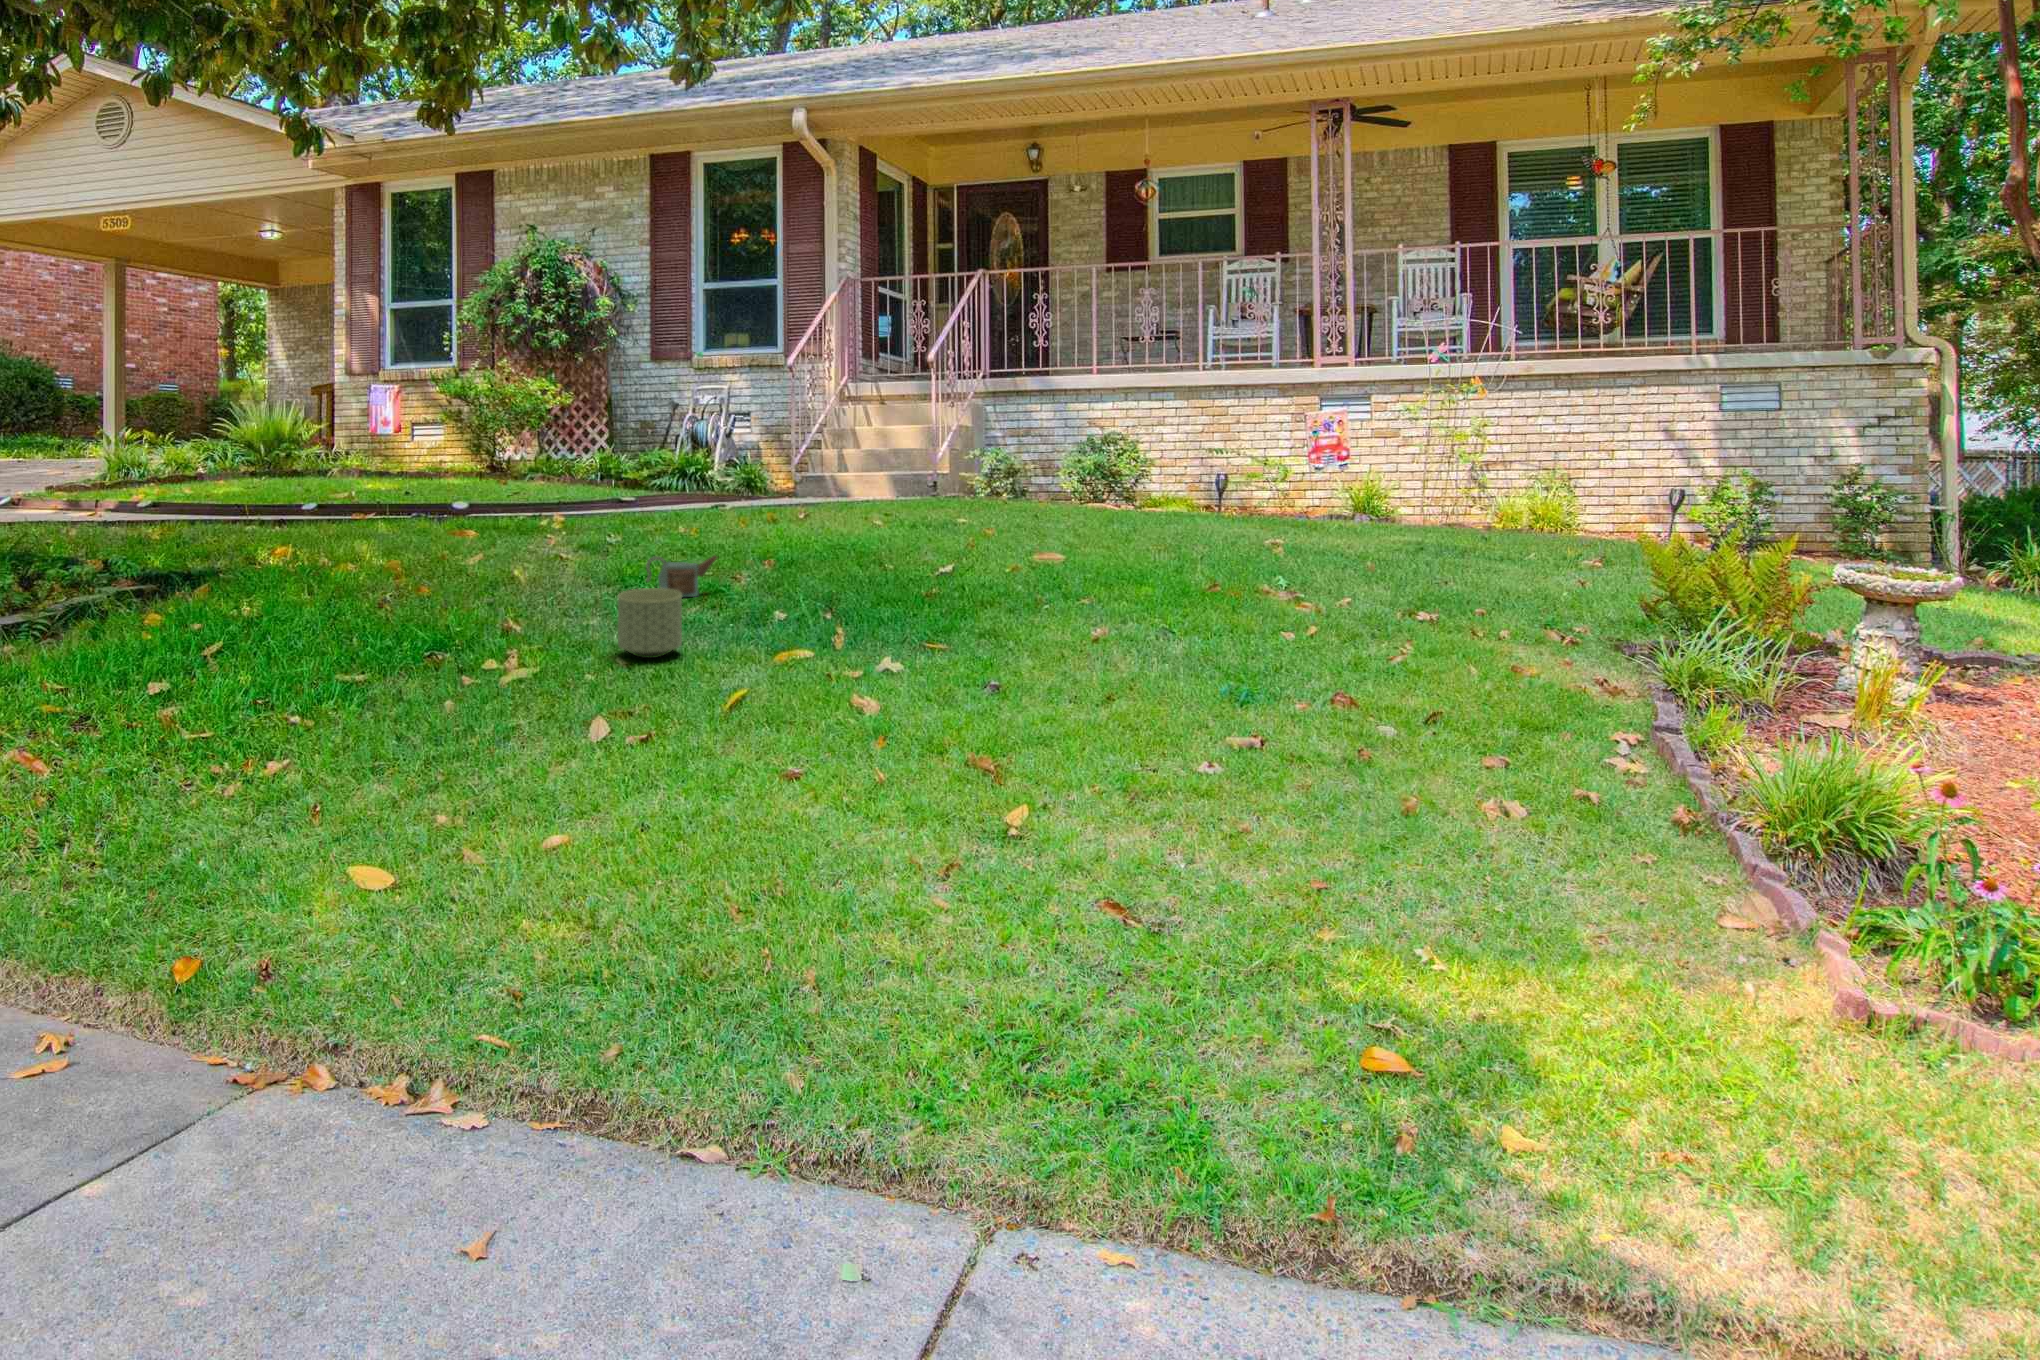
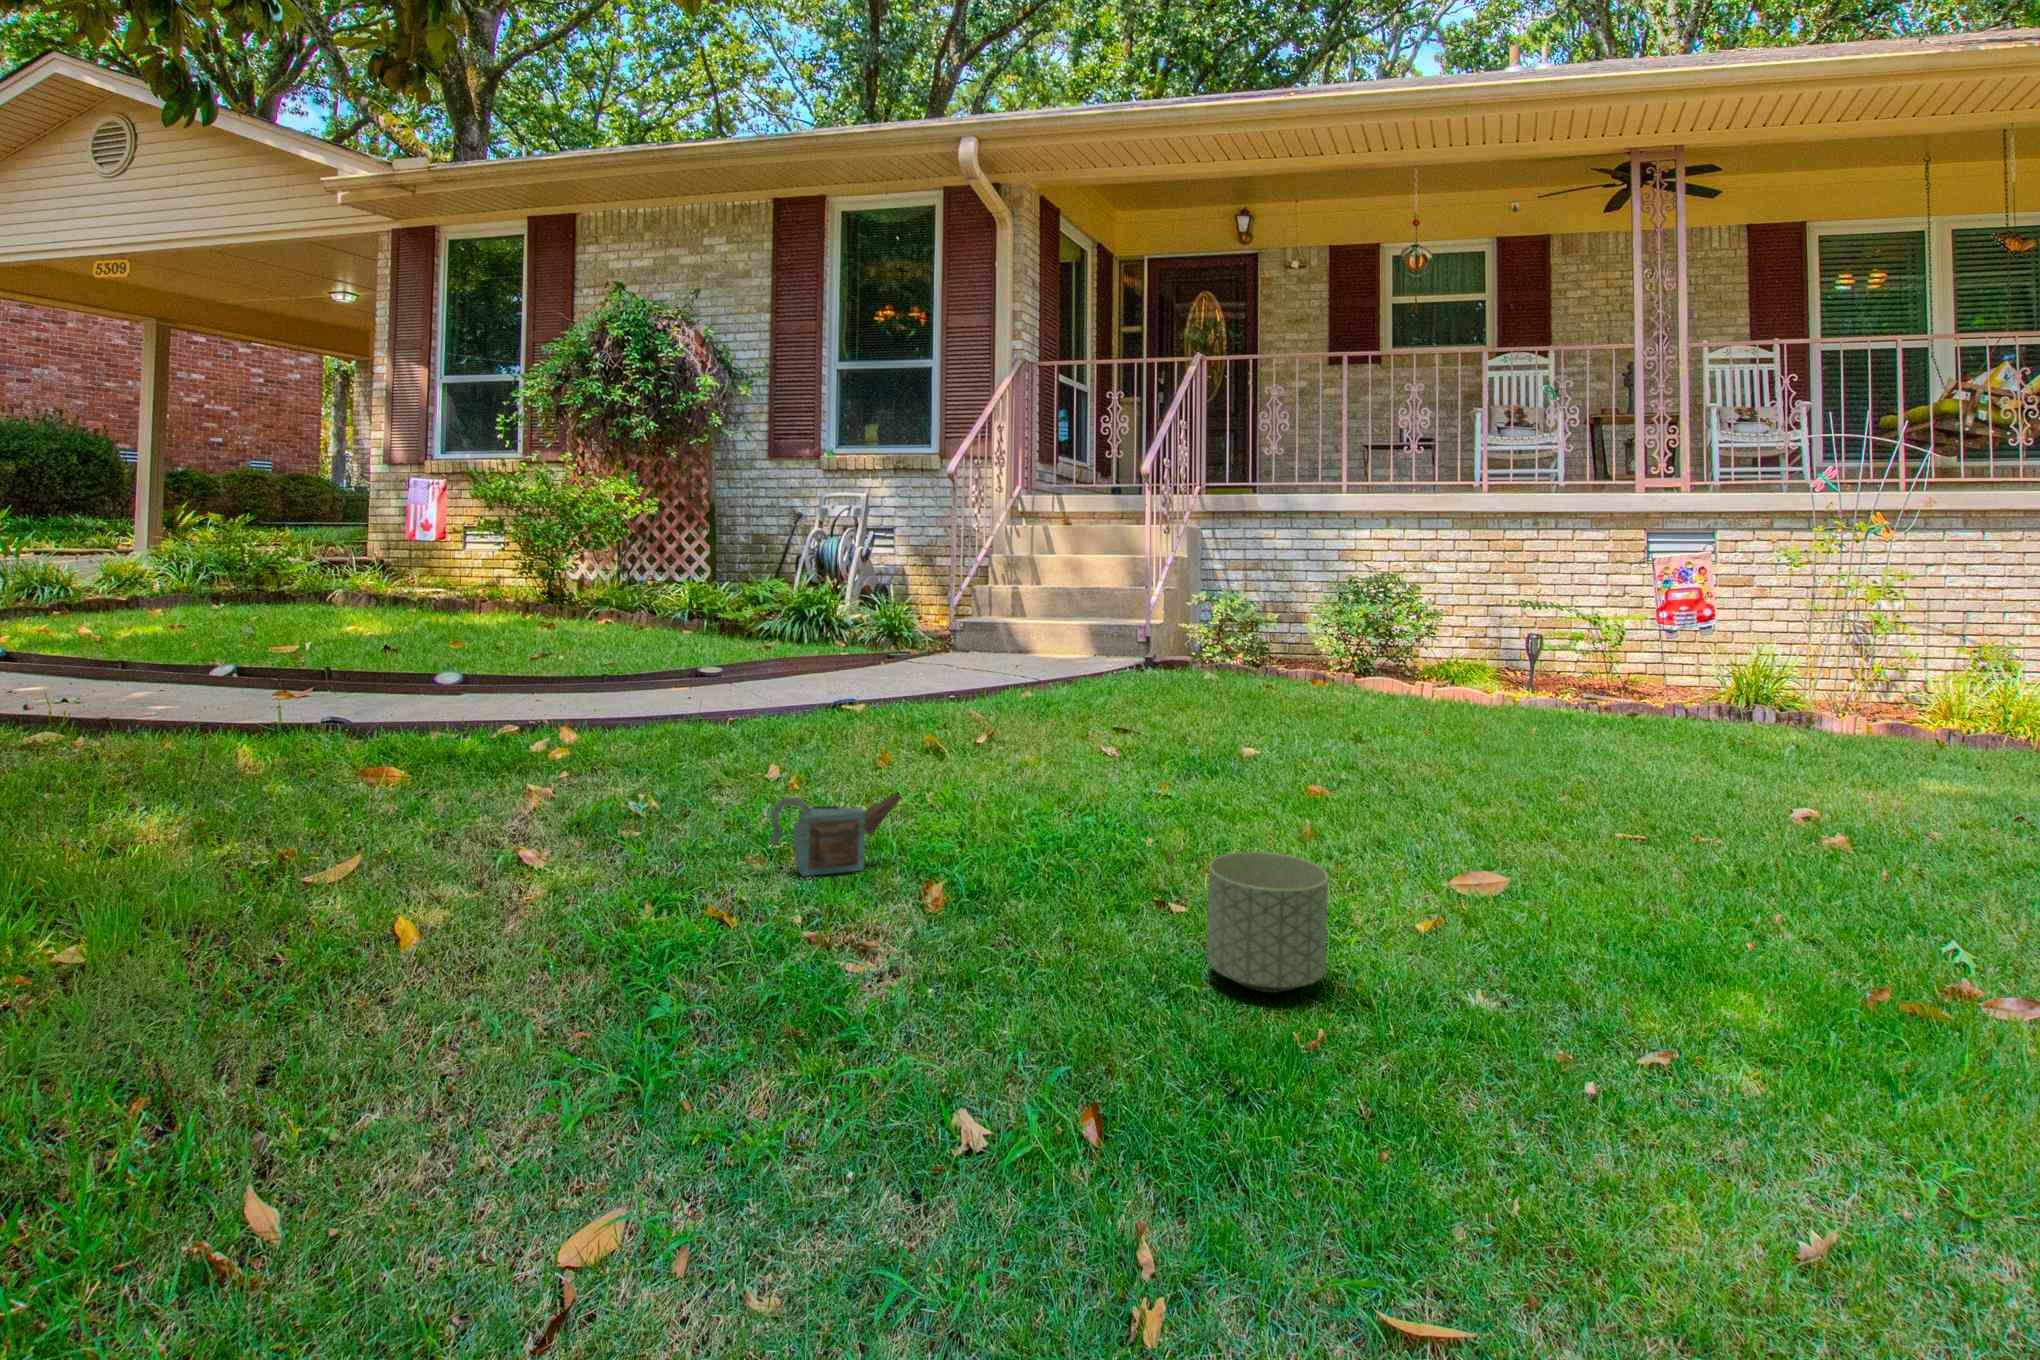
planter: present [618,588,682,658] -> present [1206,851,1328,993]

